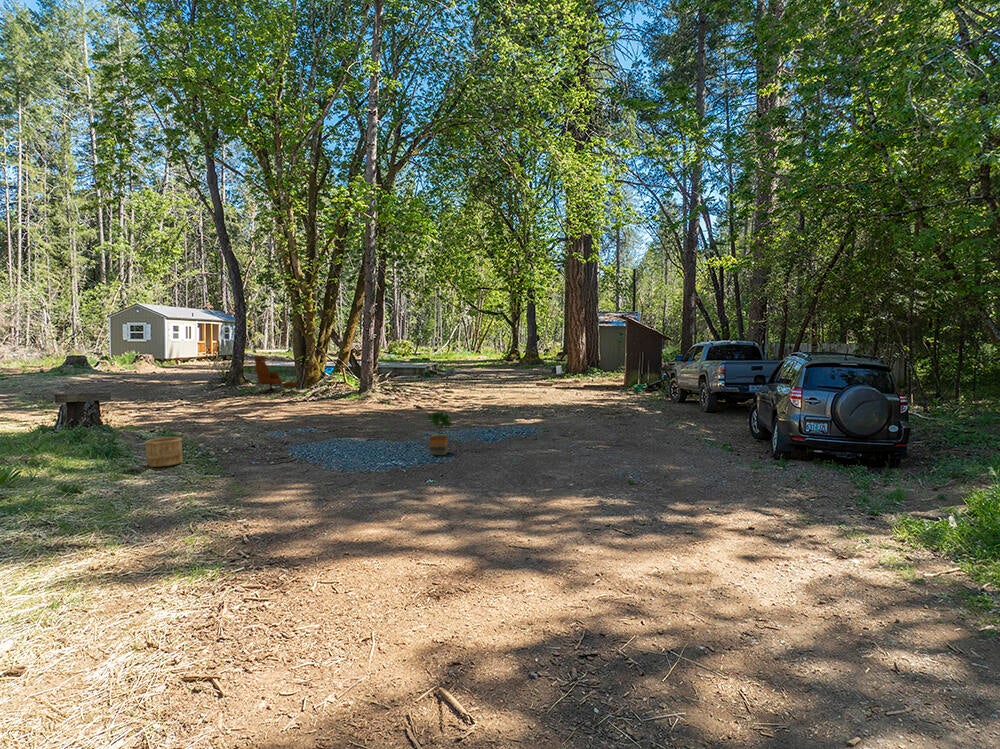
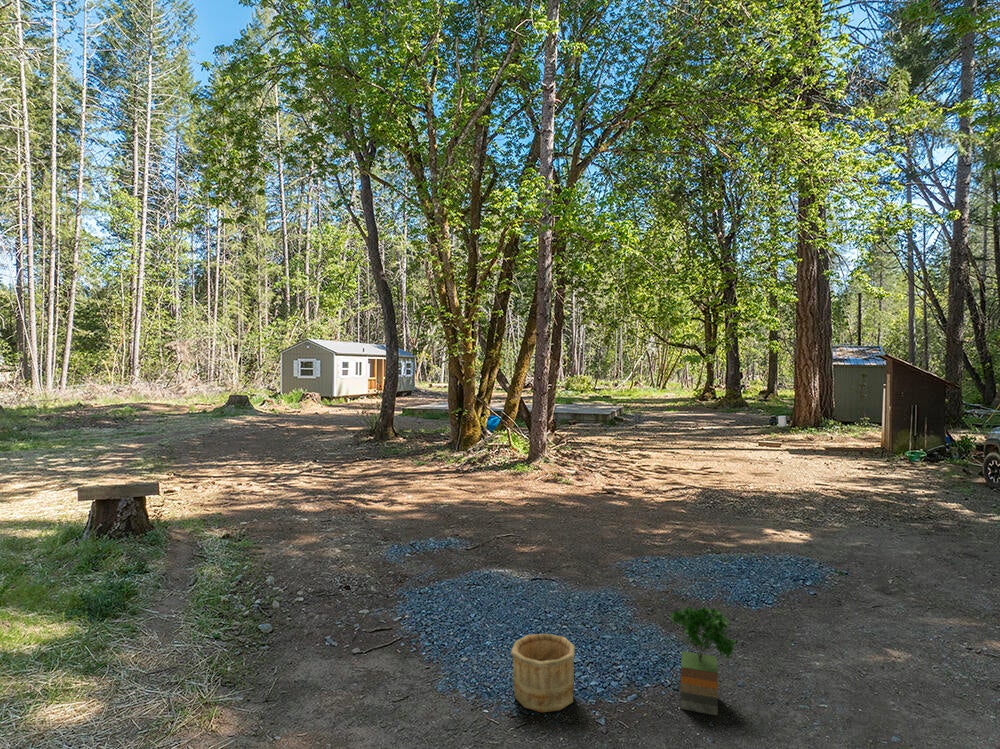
lounge chair: present [254,356,297,393] -> none [403,408,455,458]
wooden bucket: present [145,437,182,467] -> present [511,634,575,712]

